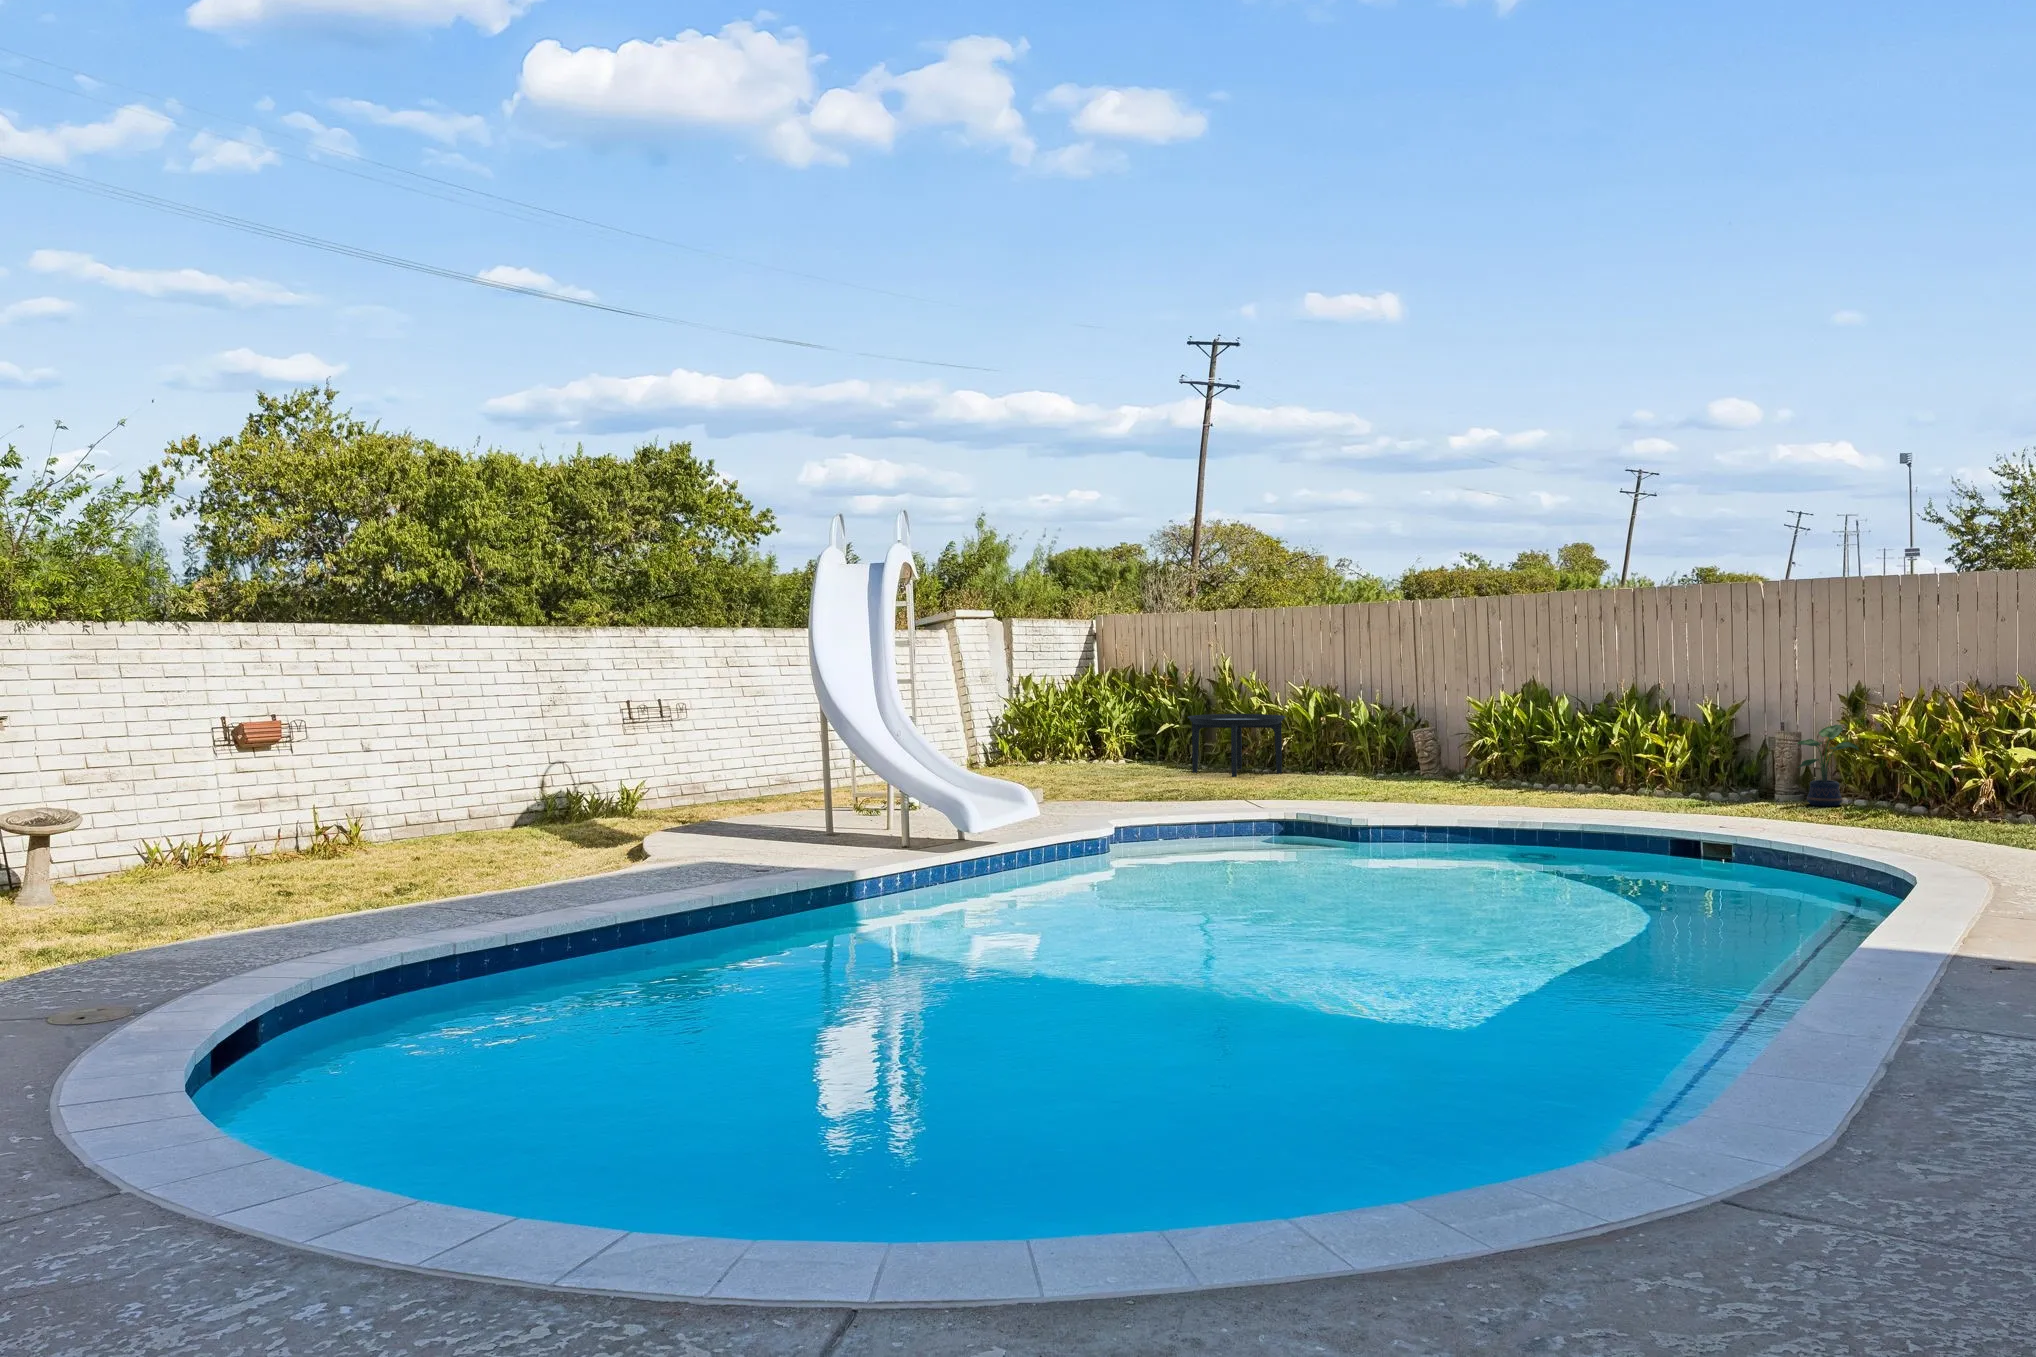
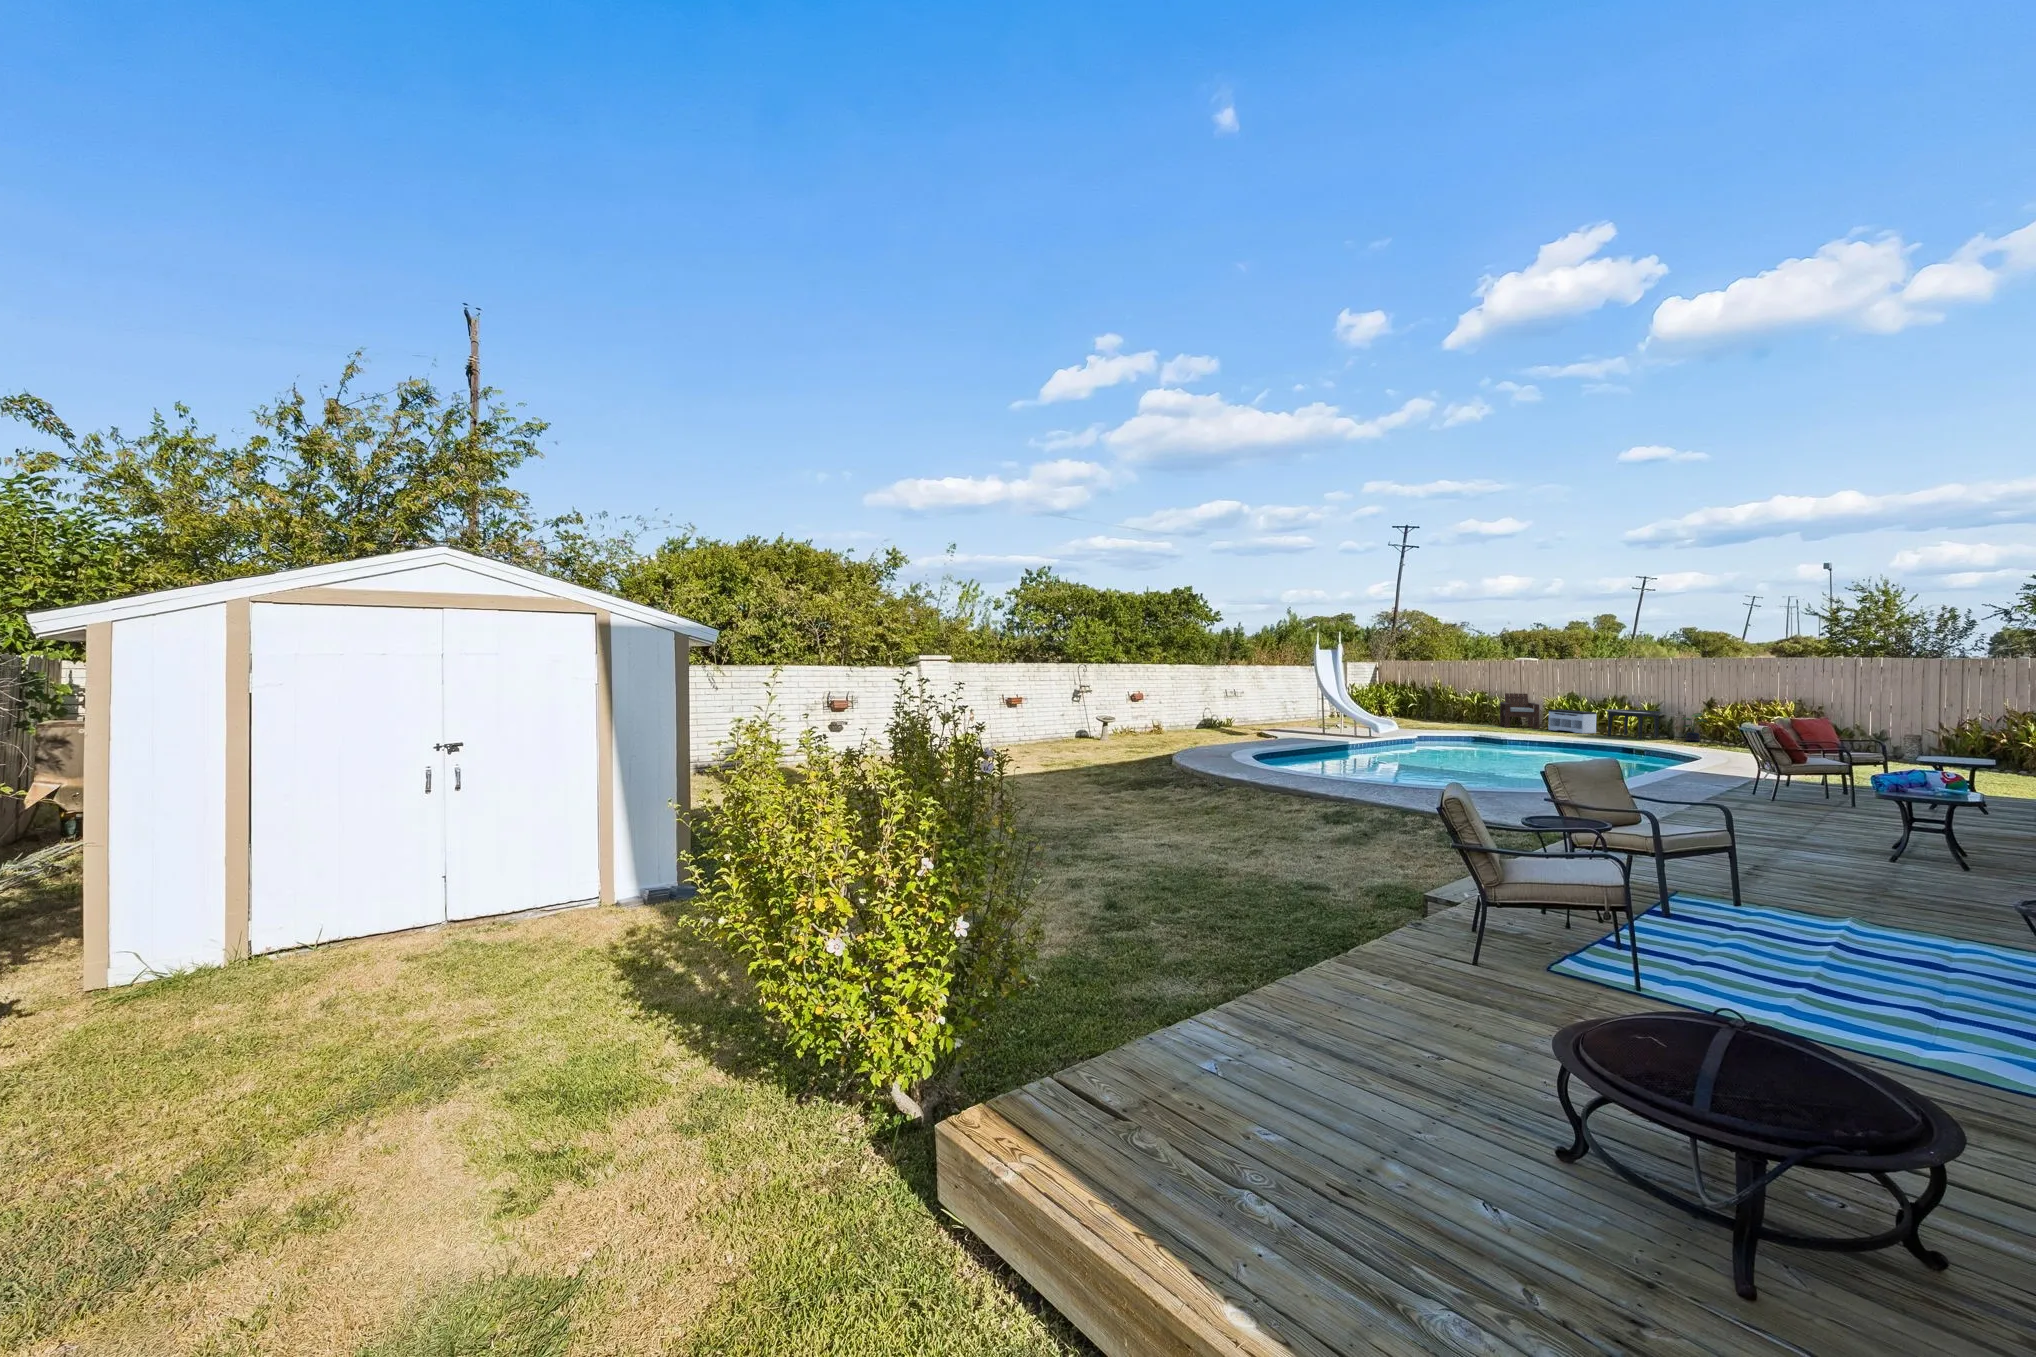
chair: none [1367,688,1458,784] -> present [1500,693,1539,729]
round table: present [1188,714,1286,777] -> present [1606,709,1662,739]
bench: none [1479,728,1591,793] -> present [1548,709,1597,733]

